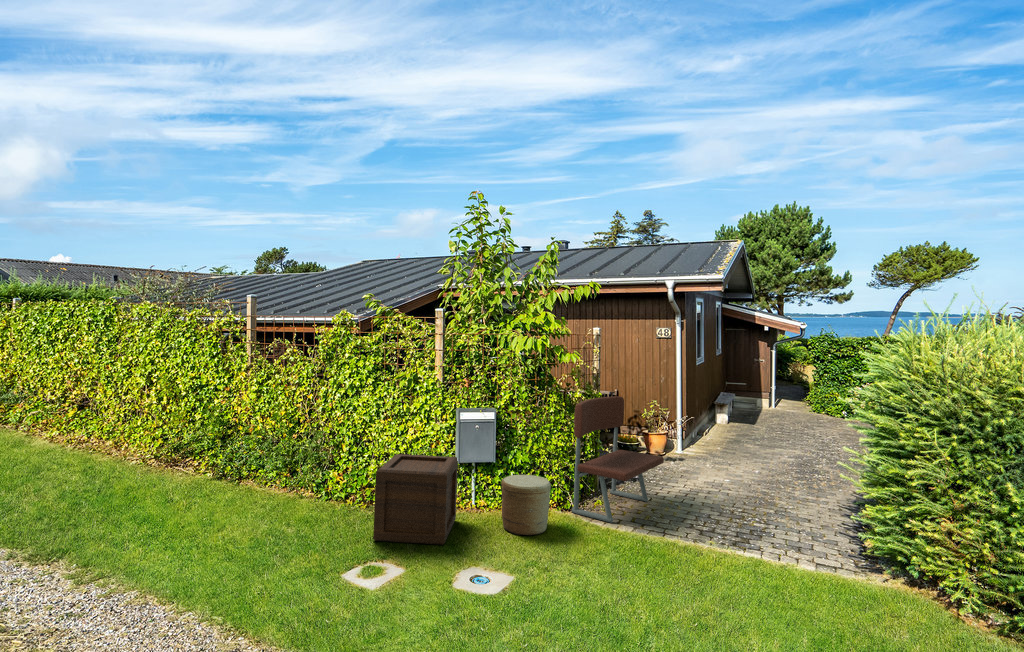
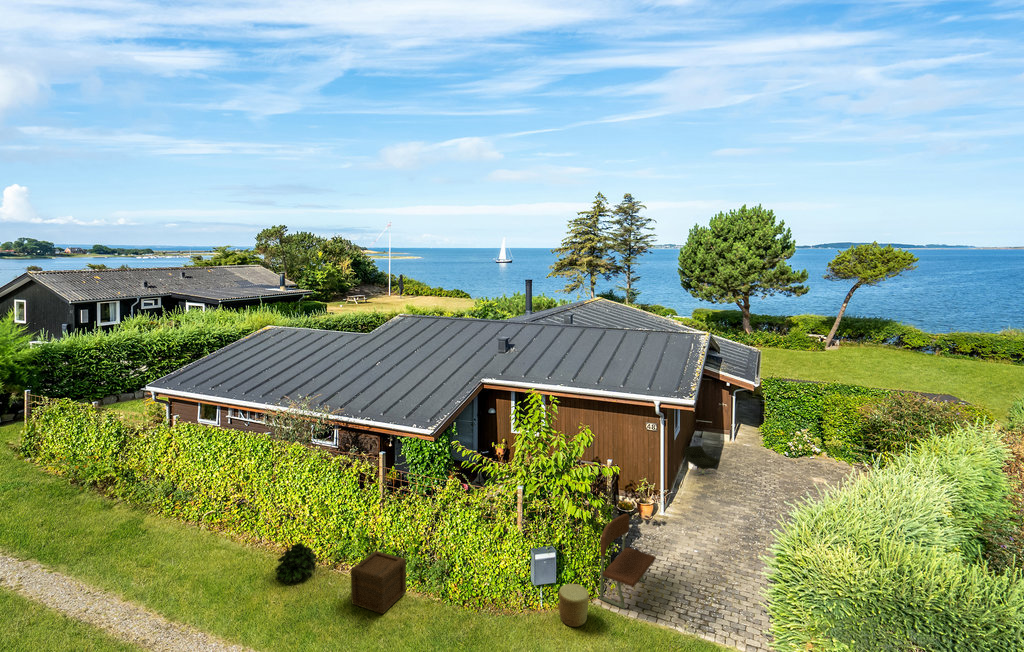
lounge chair: none [710,395,756,433] -> present [685,445,719,475]
potted plant: none [73,424,151,480] -> present [276,543,319,584]
wooden crate: present [373,454,458,545] -> present [351,551,406,614]

